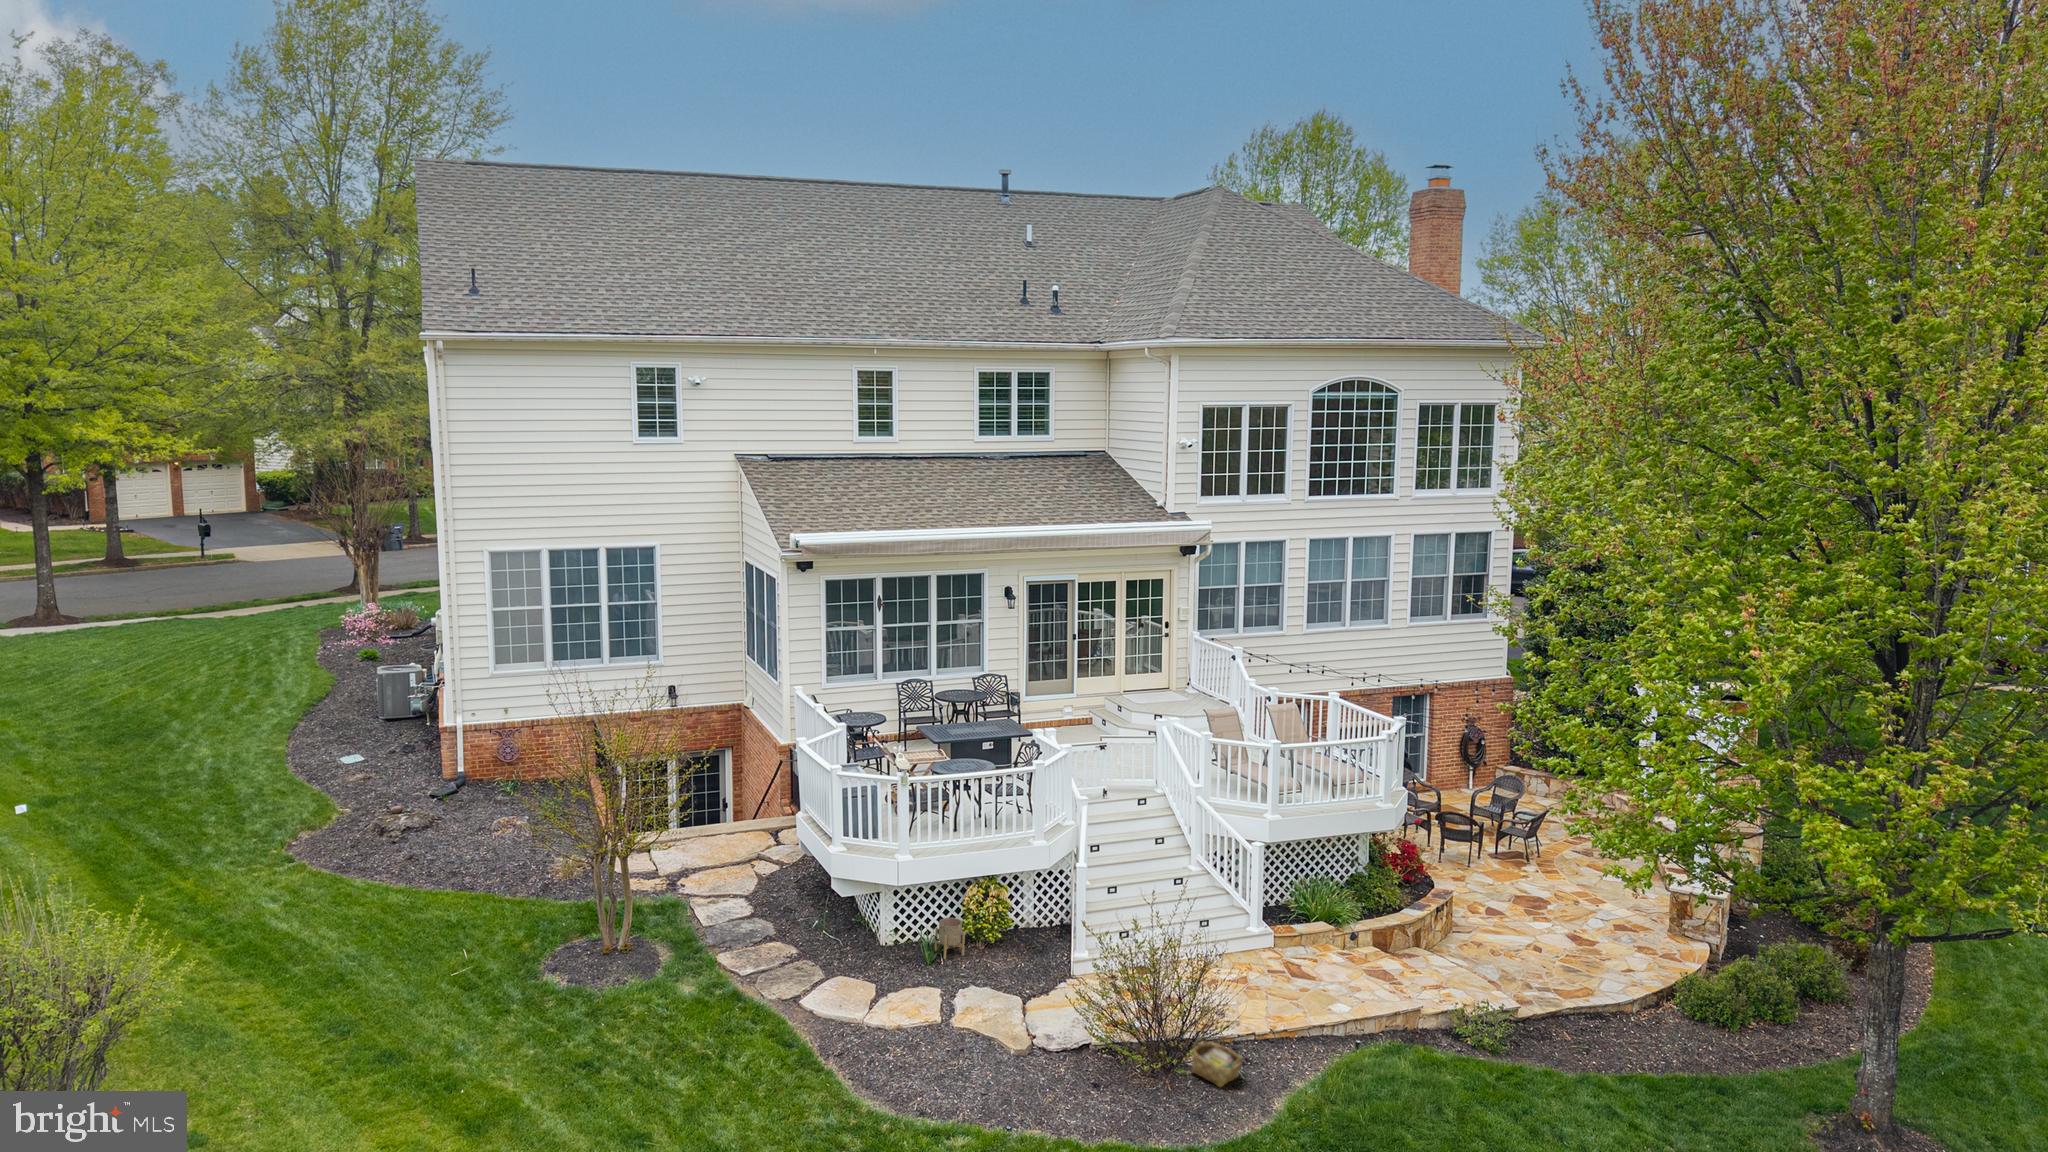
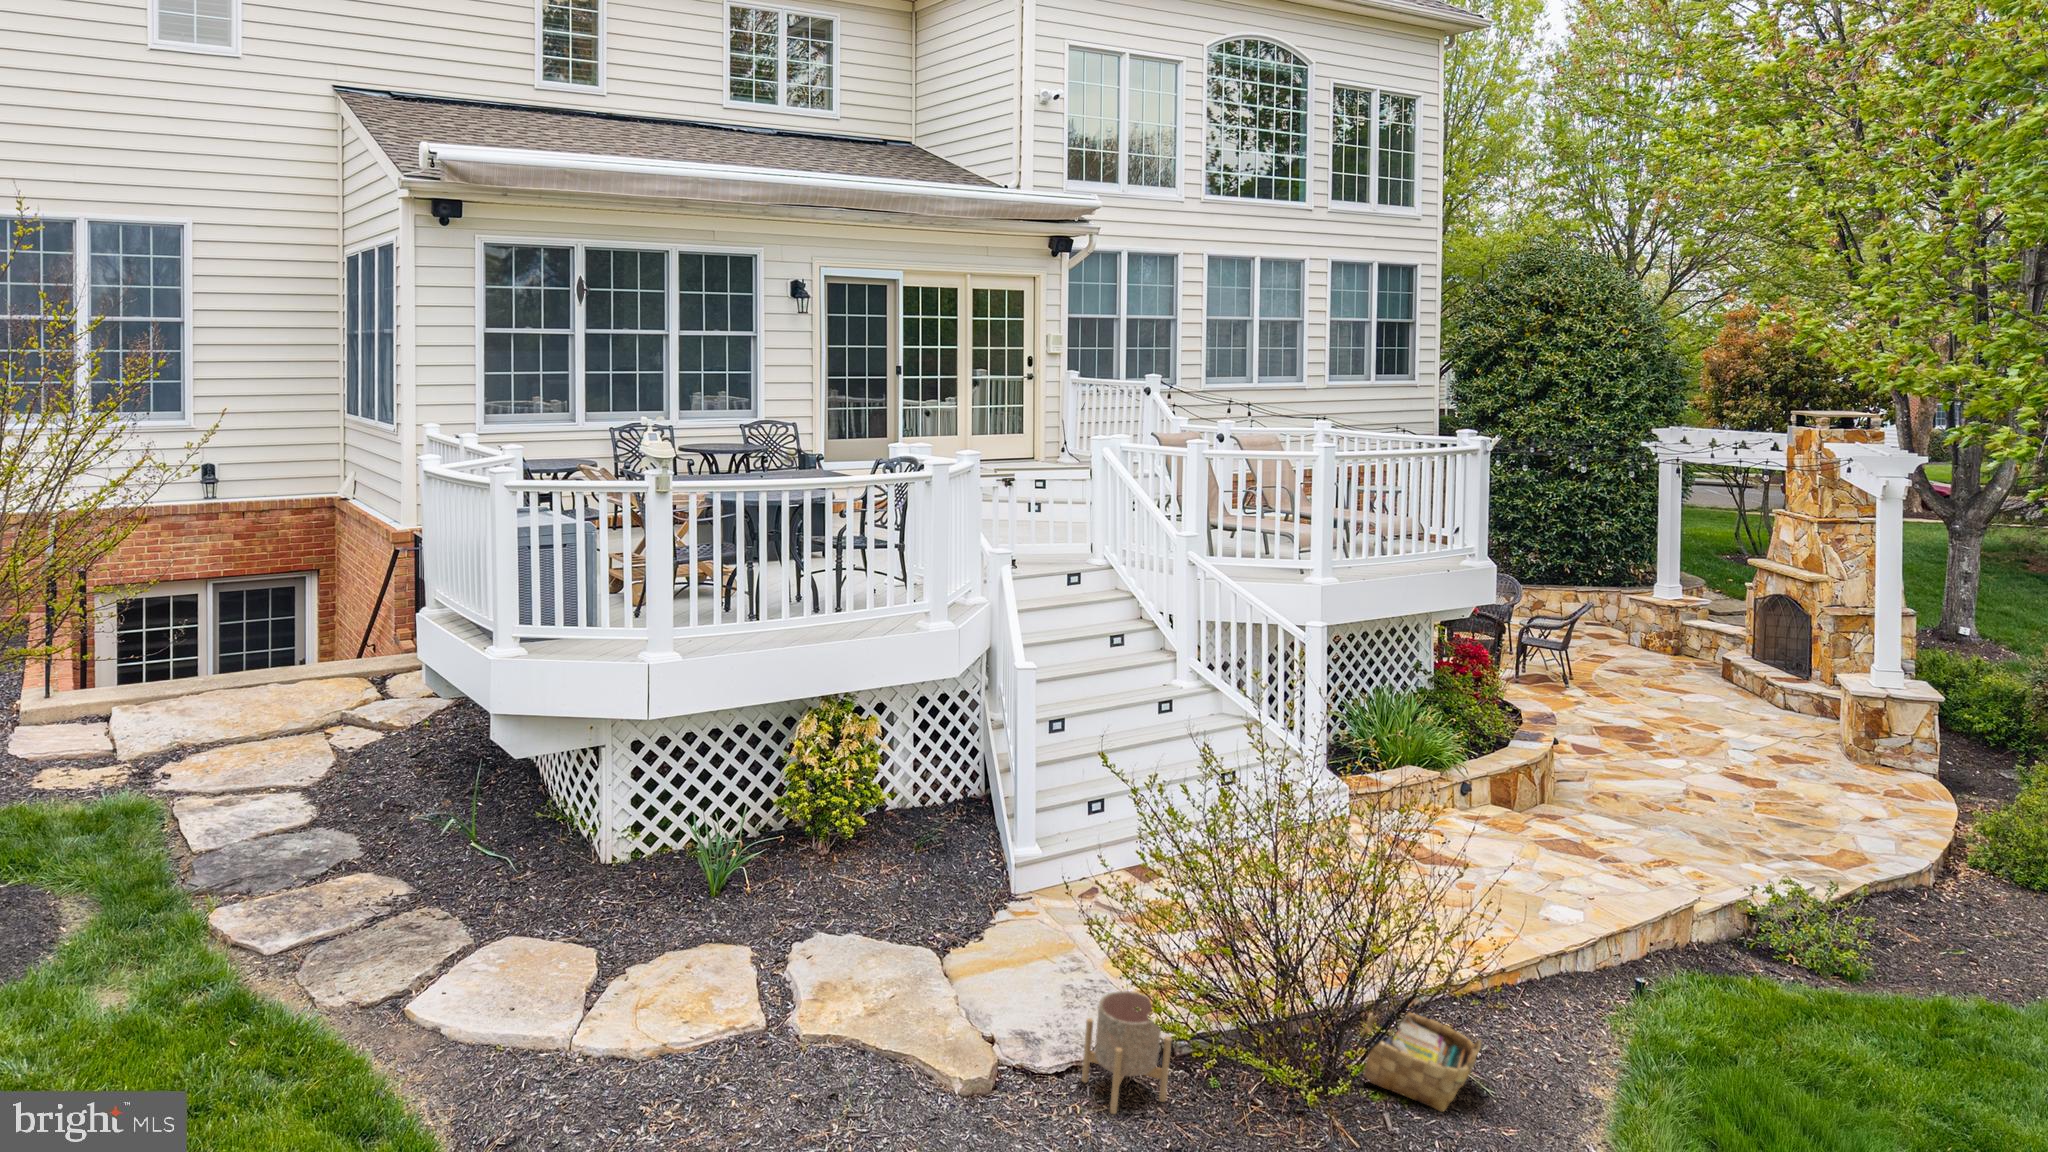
planter: present [935,918,965,959] -> present [1082,991,1172,1114]

